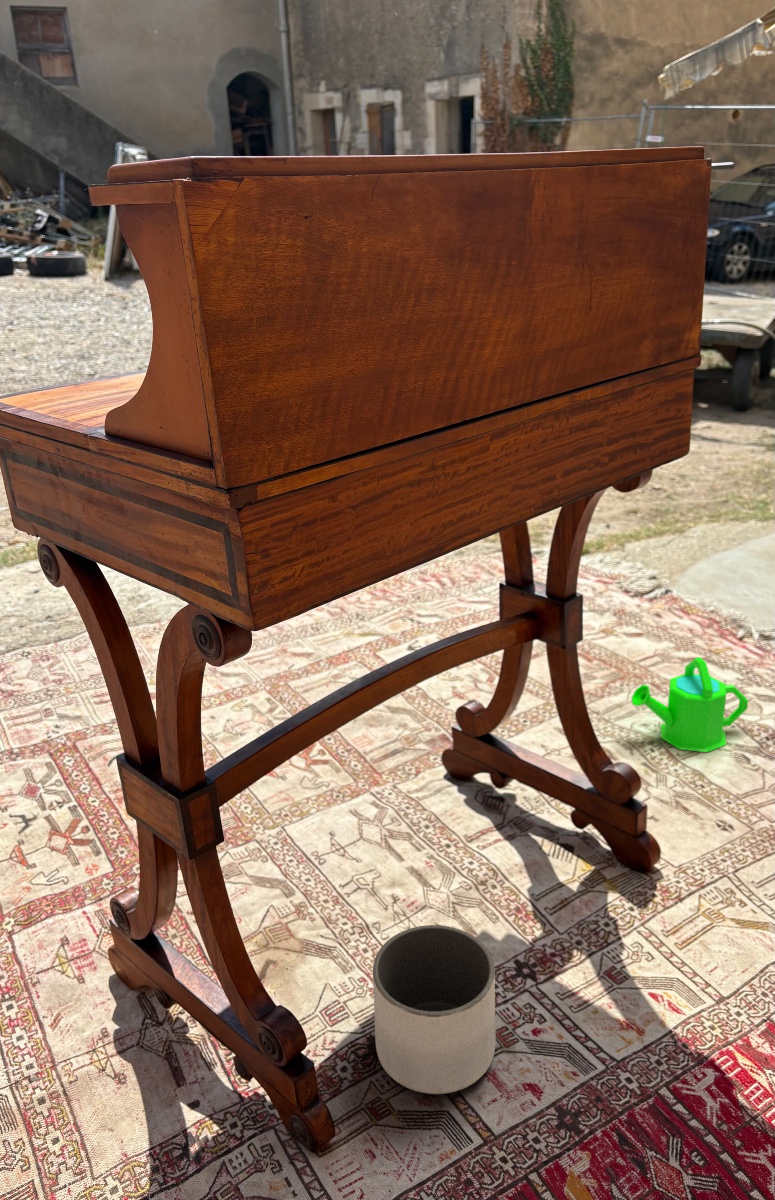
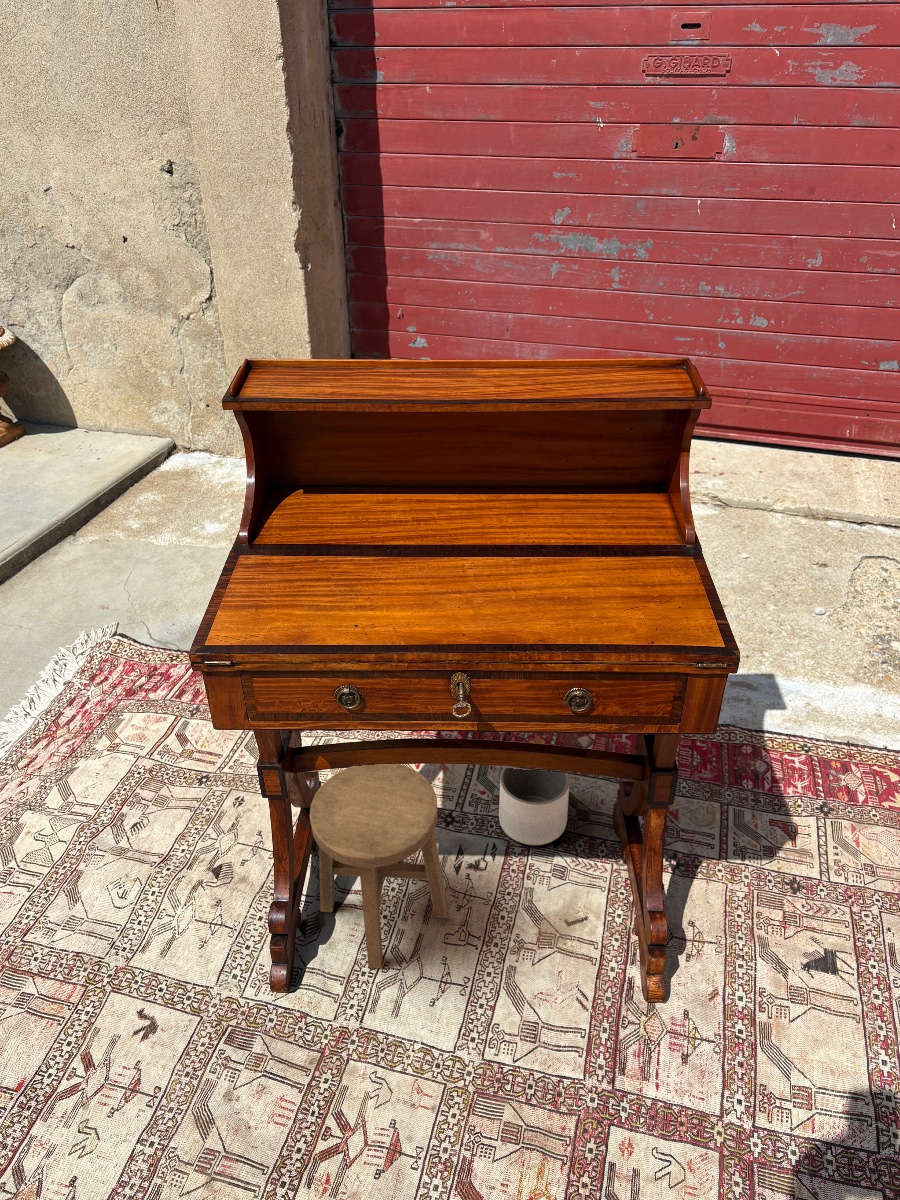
watering can: present [632,657,748,752] -> none [73,813,145,896]
stool: none [381,659,535,896] -> present [310,764,448,968]

